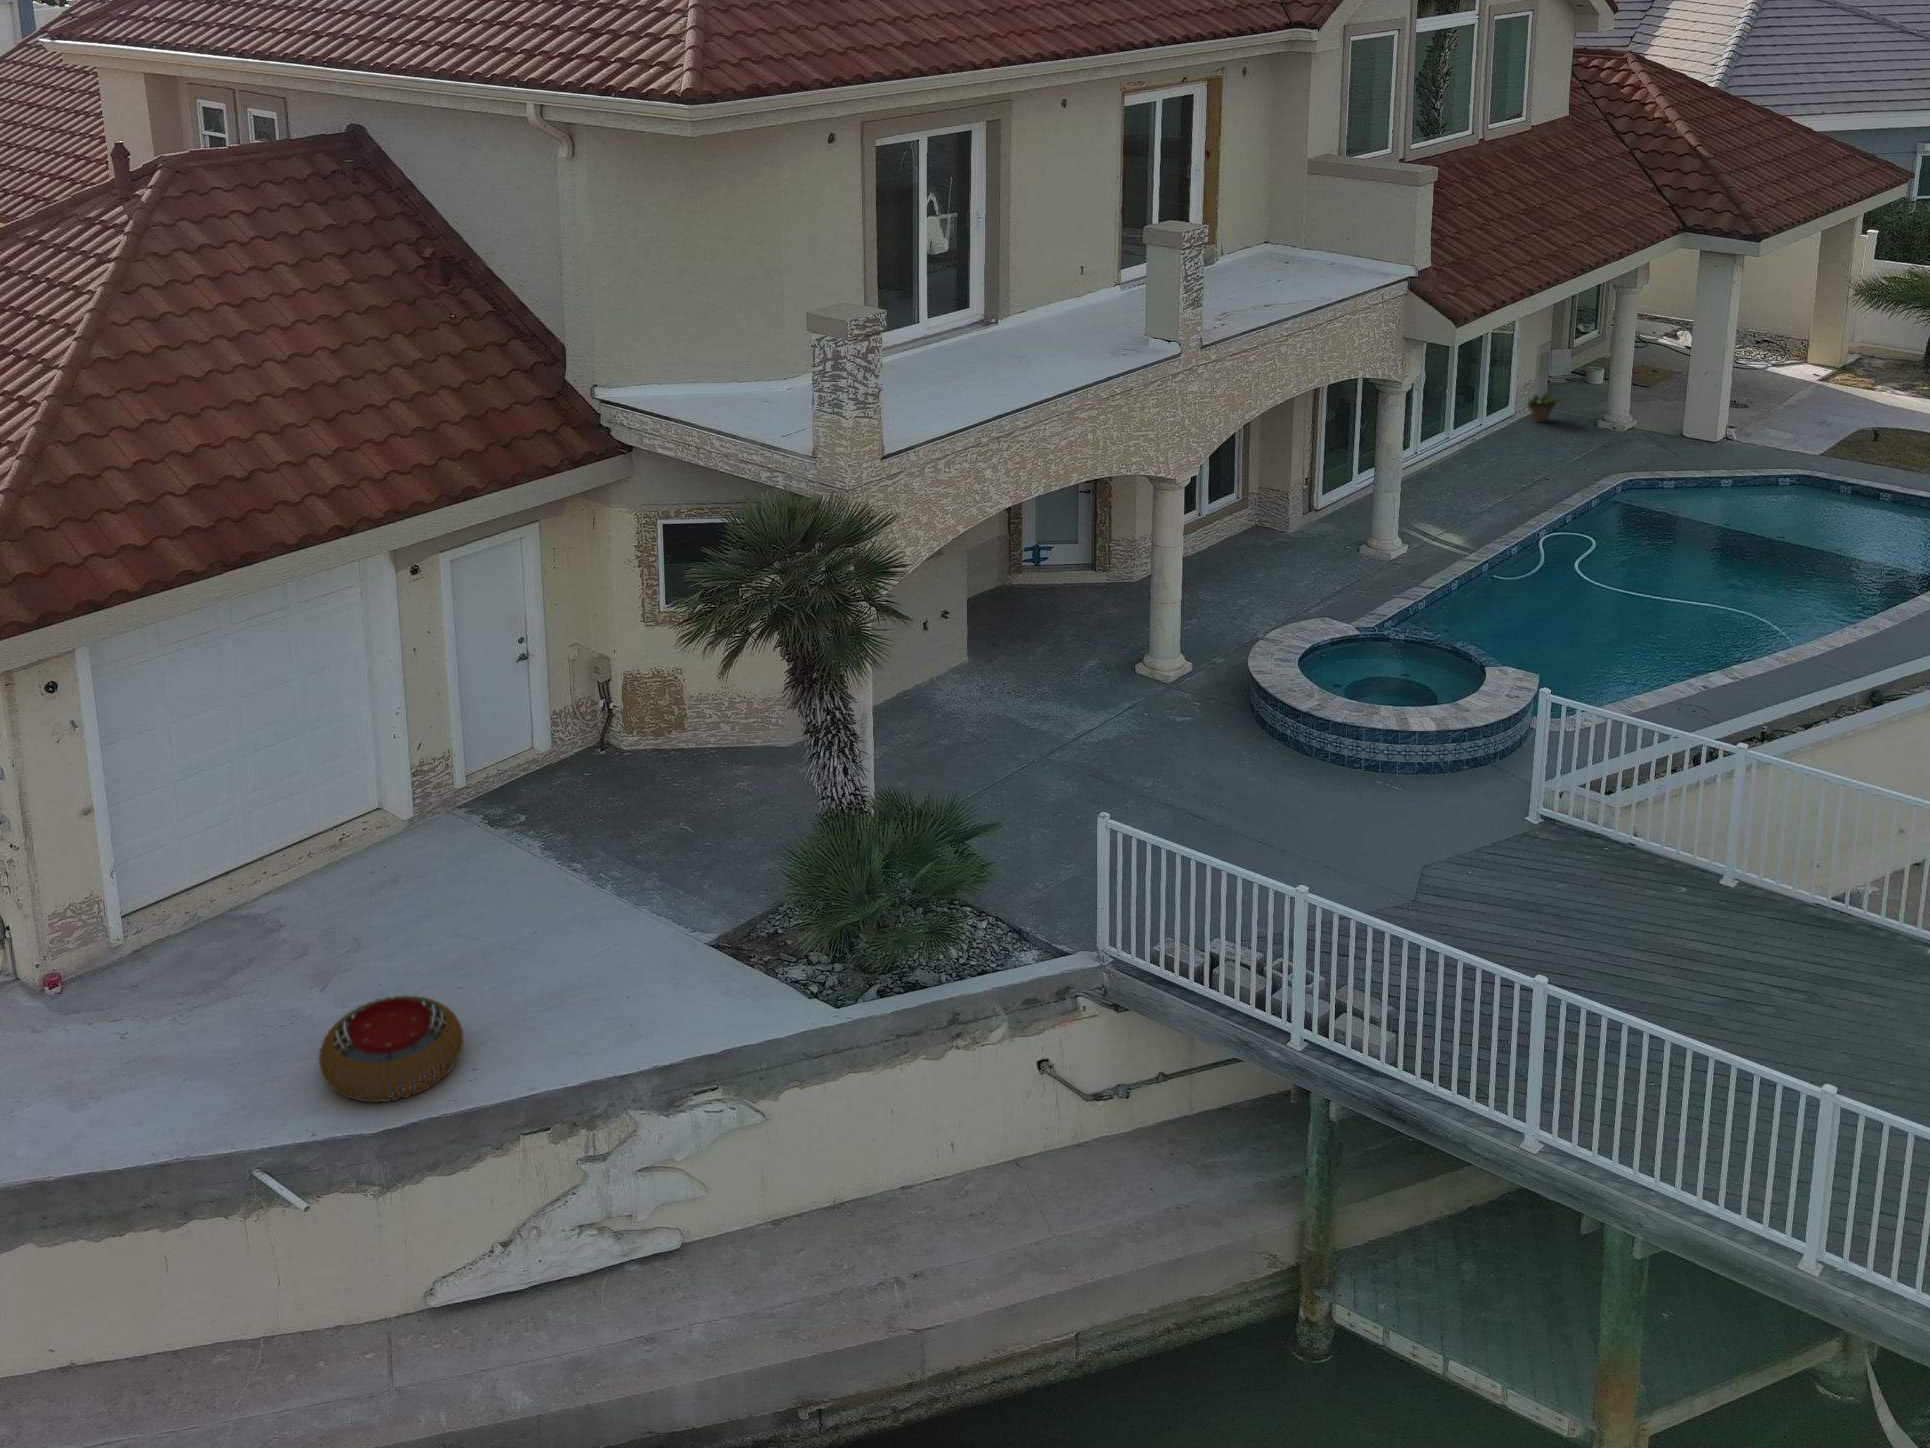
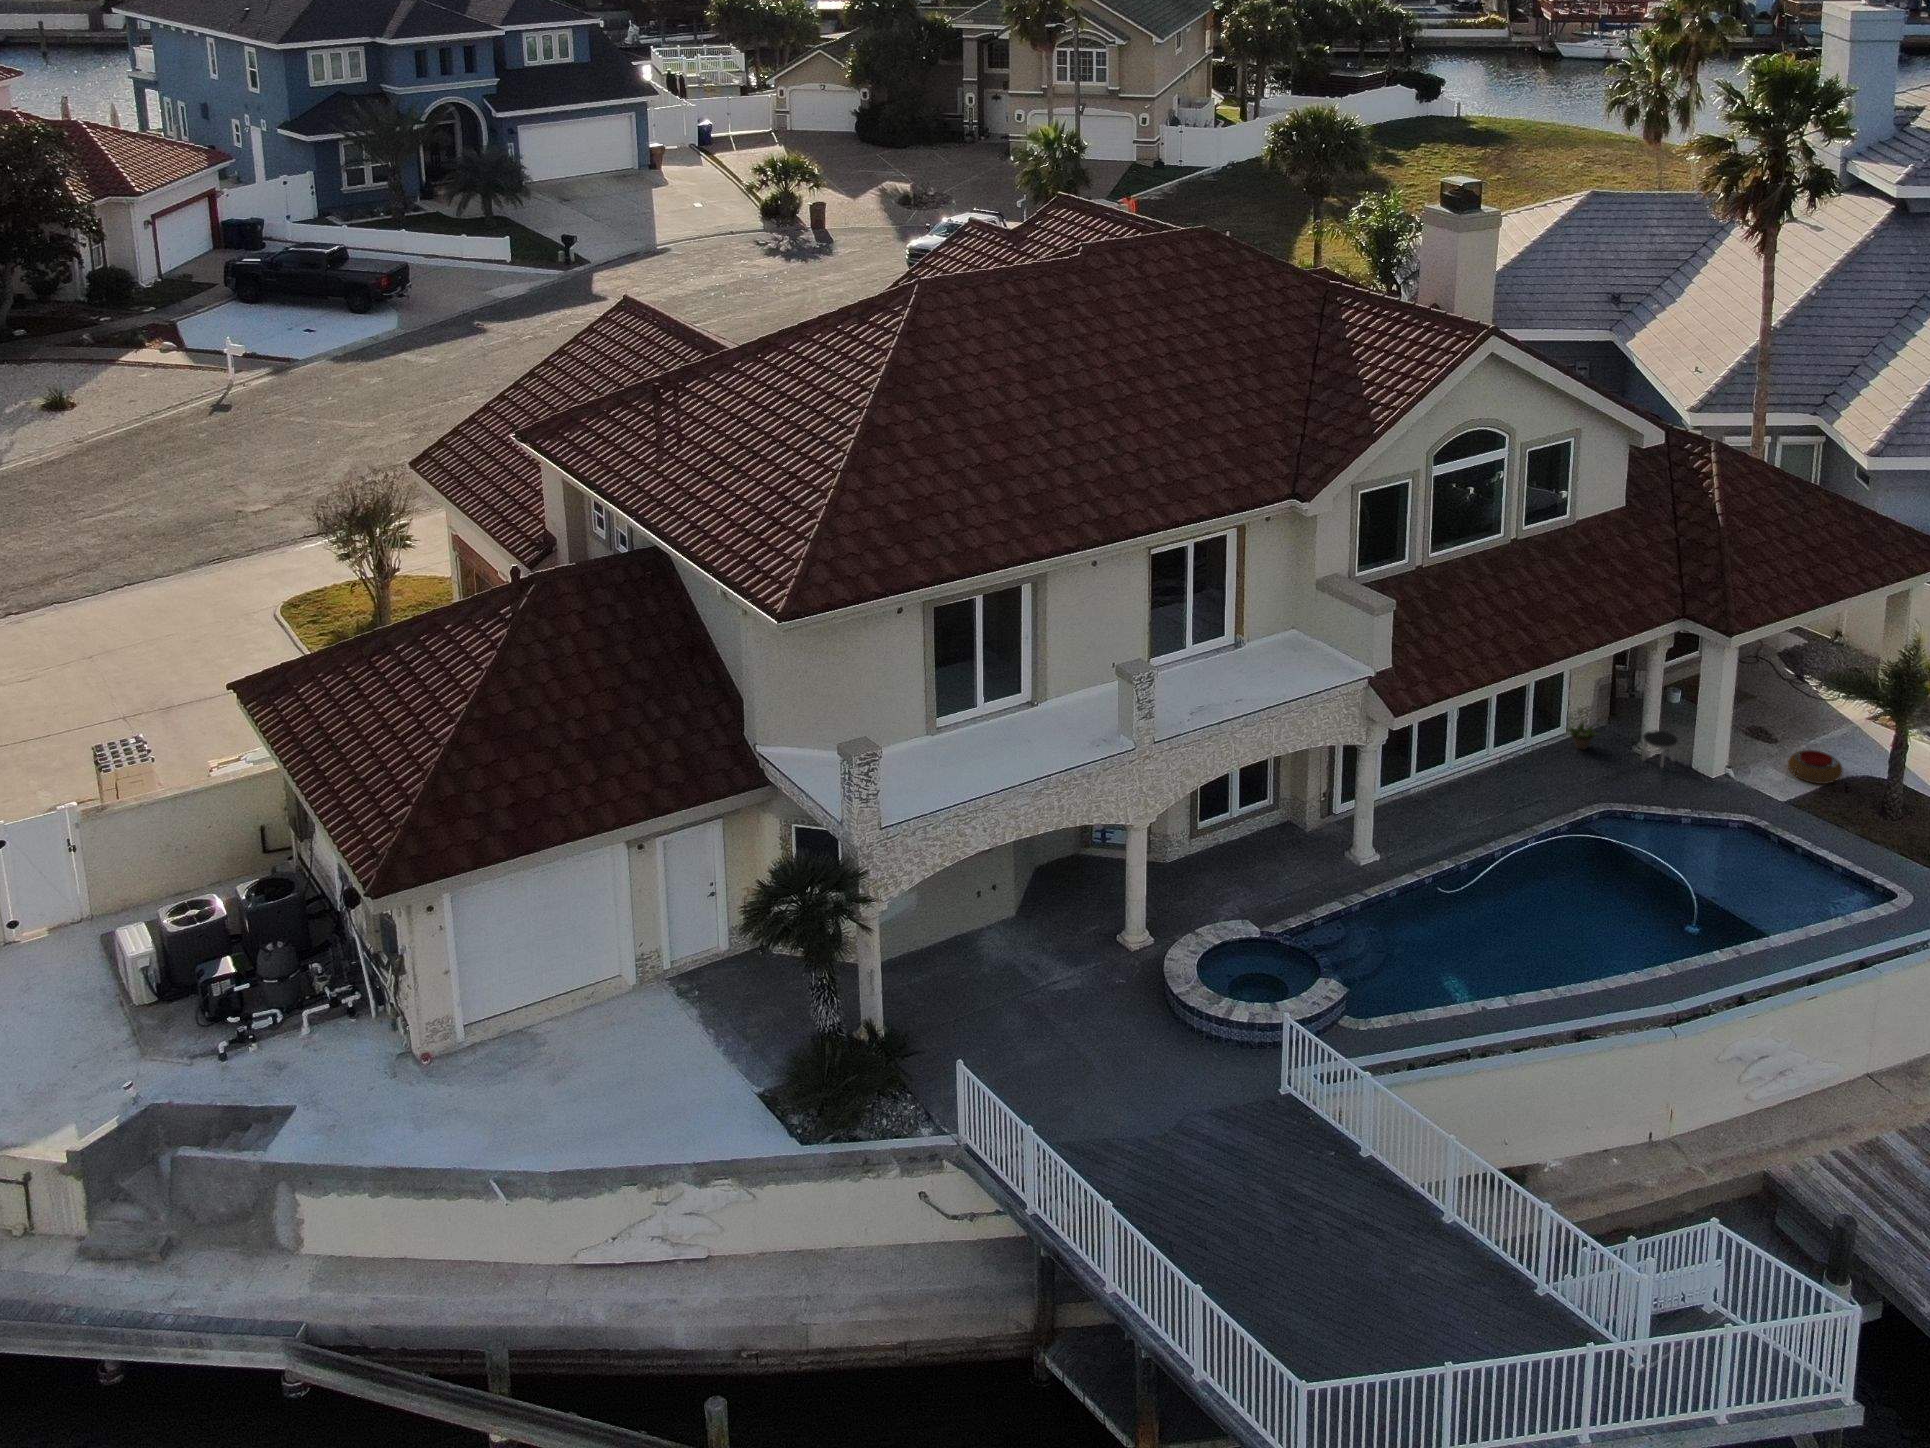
round table: none [1616,389,1660,431] -> present [1642,731,1677,768]
pouf: present [319,996,463,1102] -> present [1788,750,1843,784]

